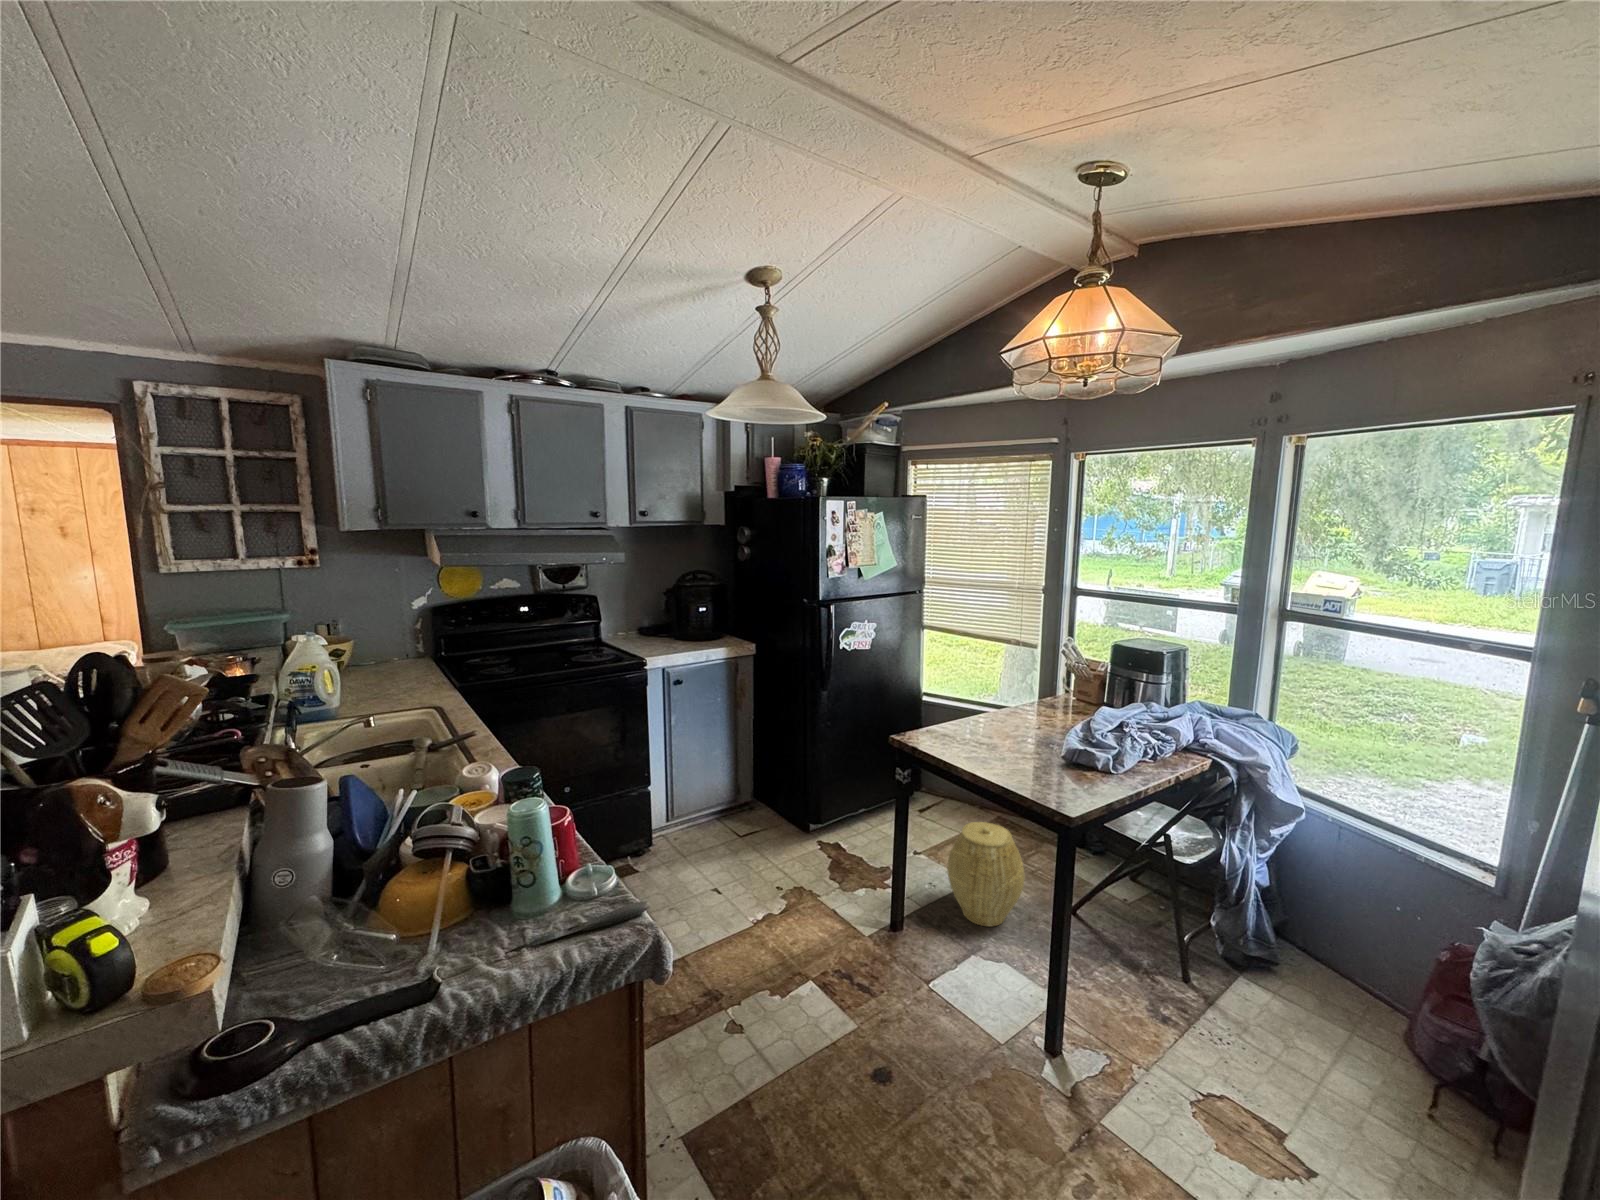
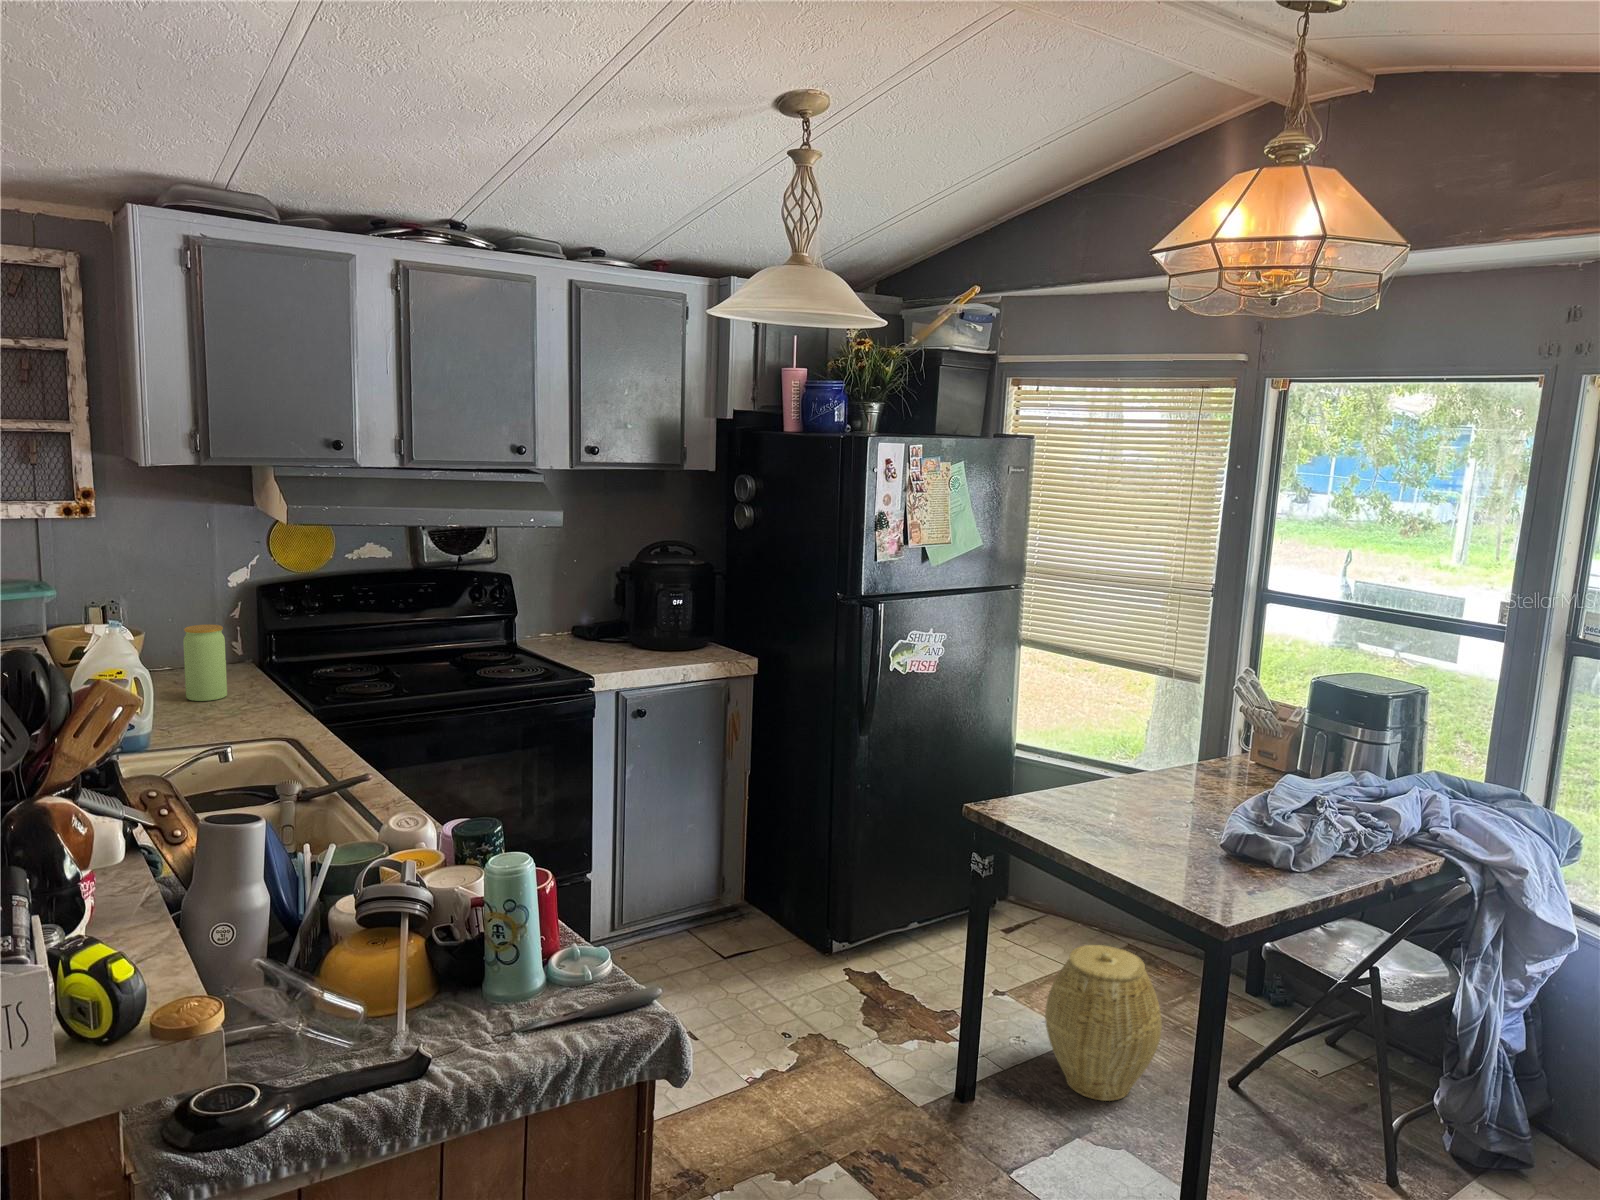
jar: none [374,633,405,683] -> present [183,624,227,701]

